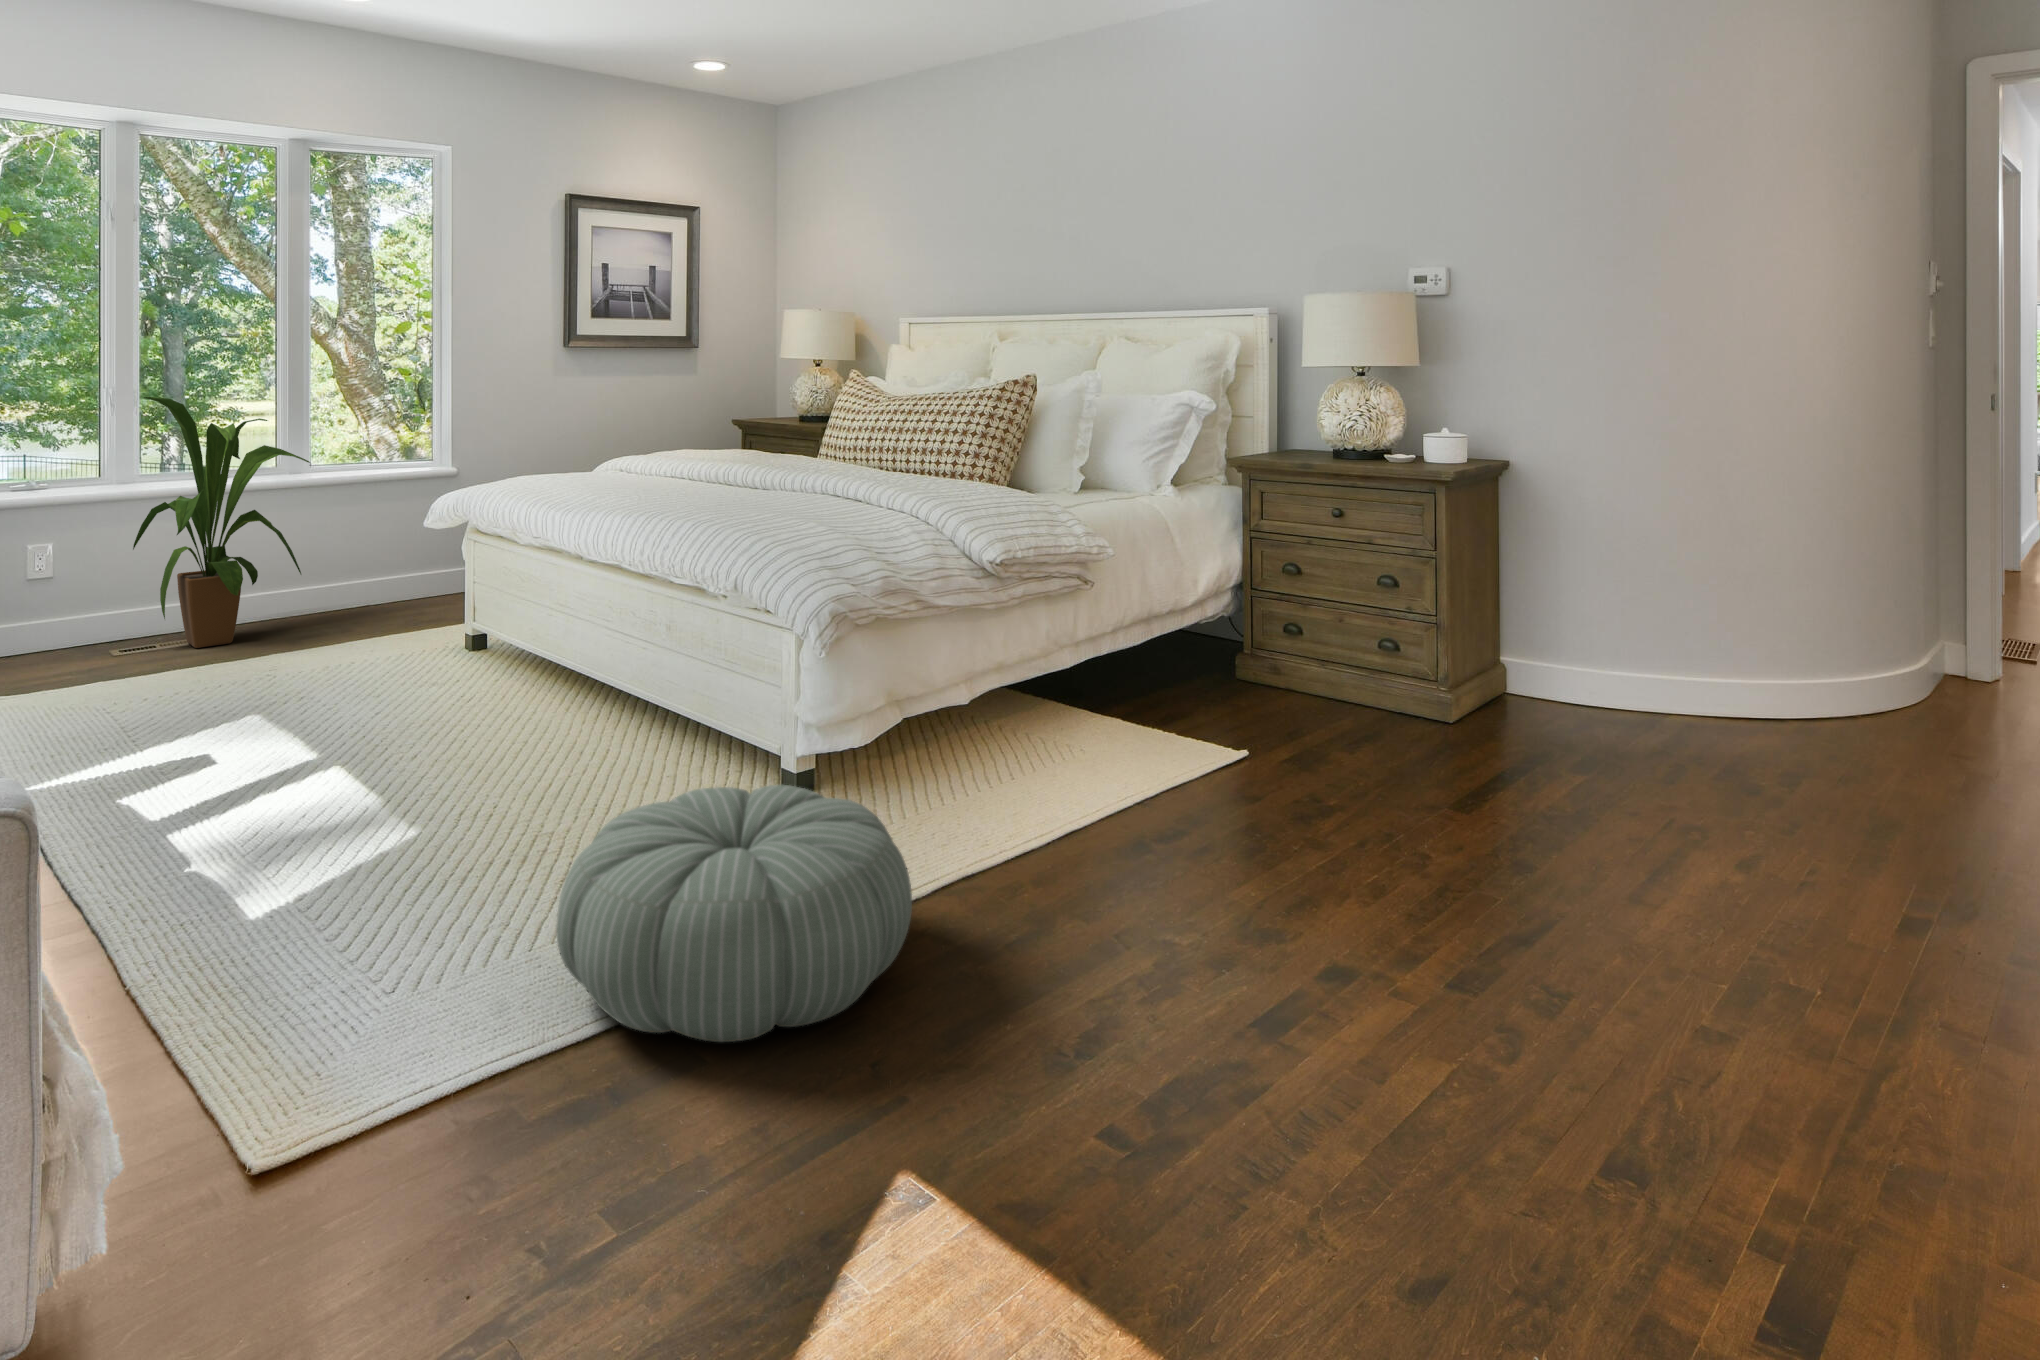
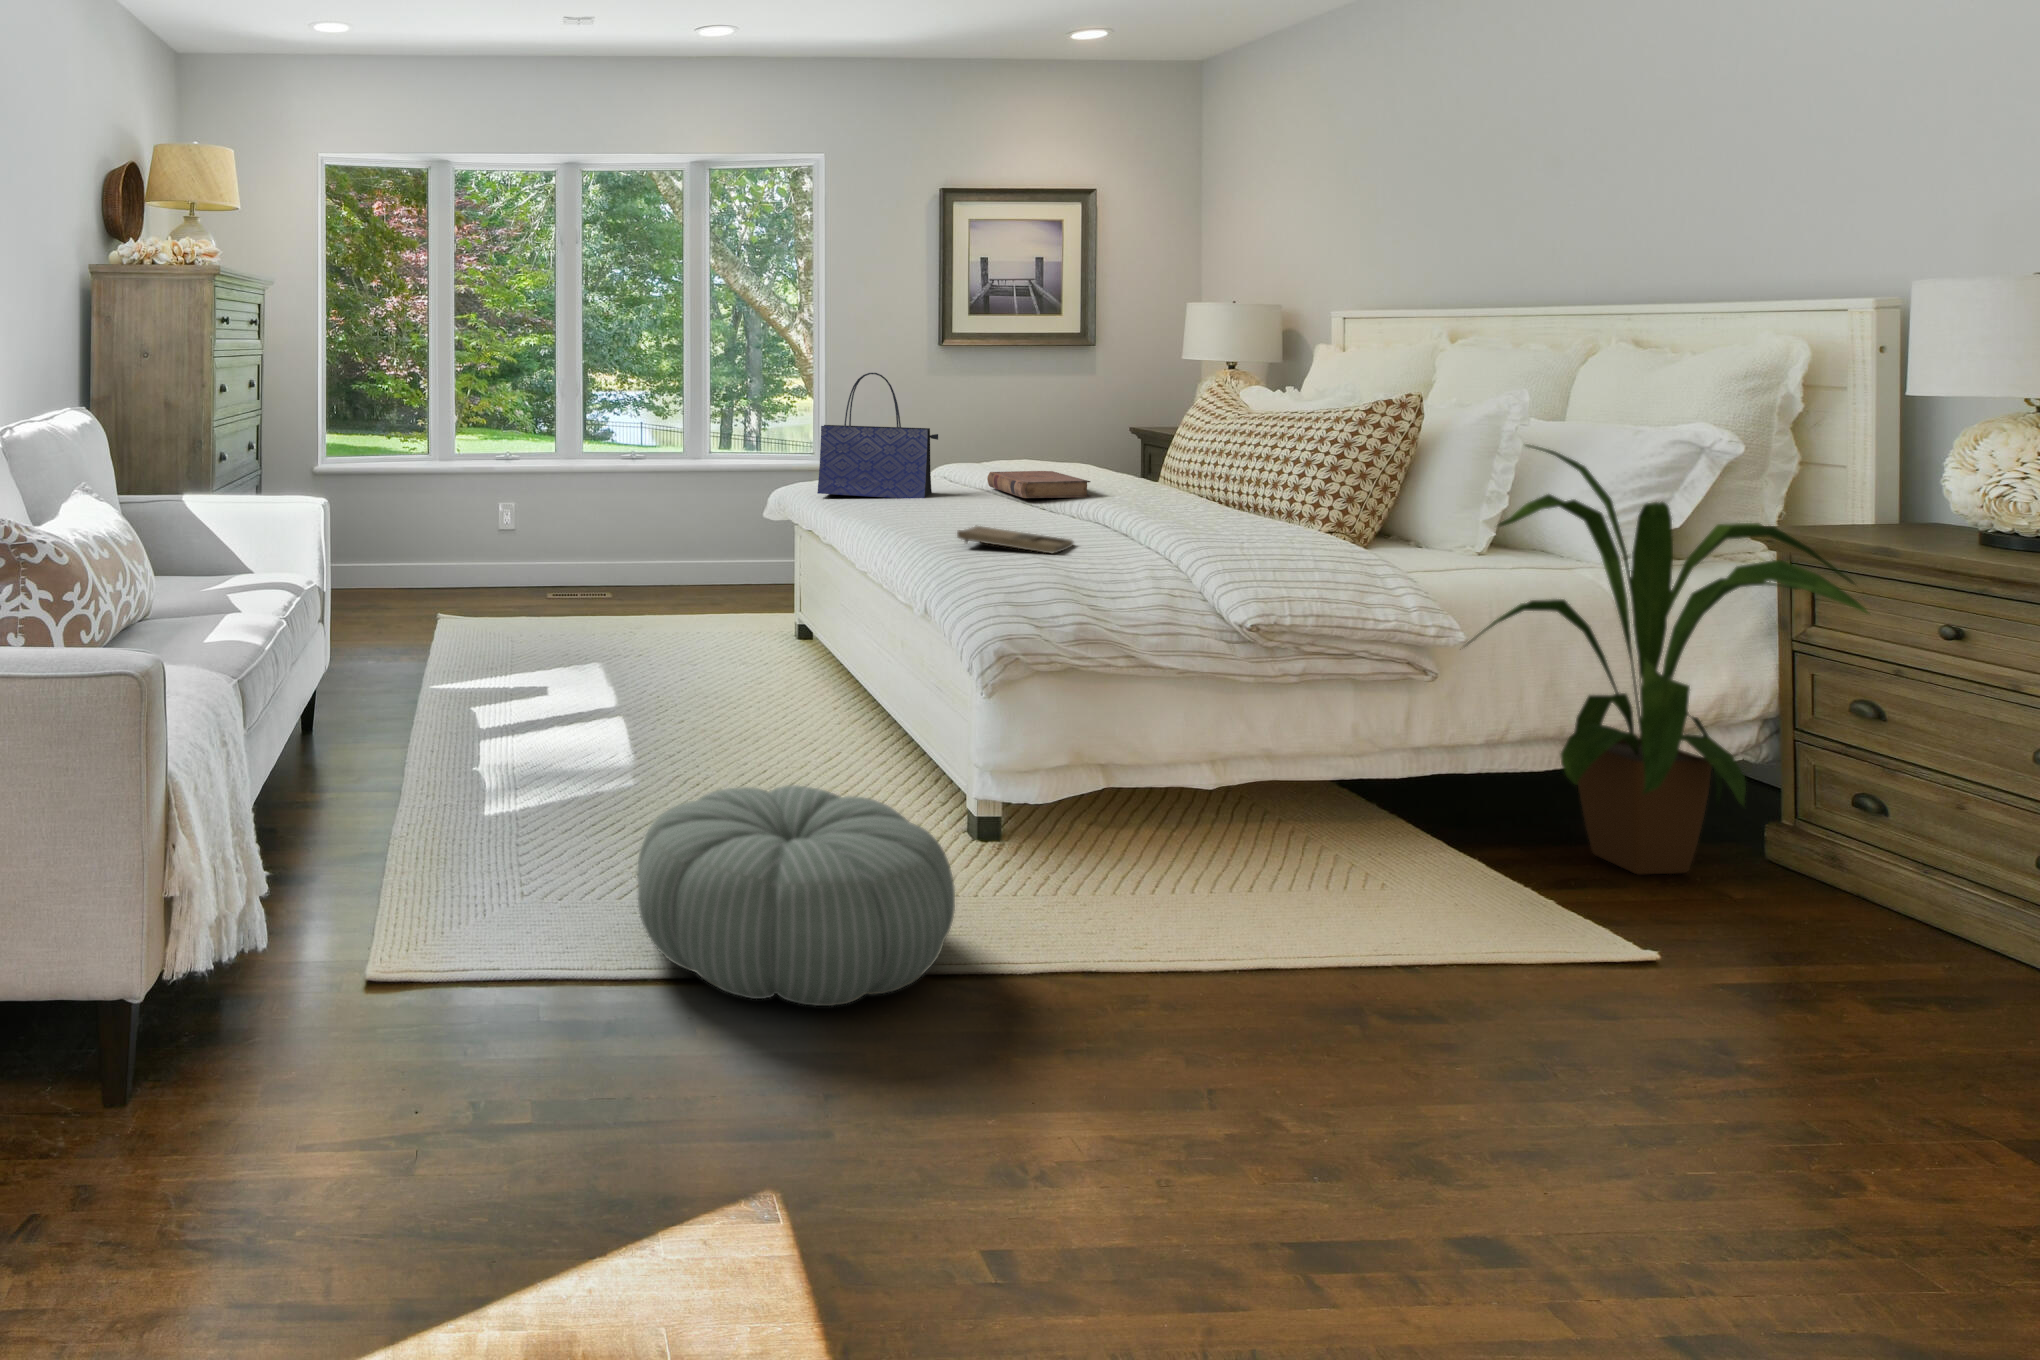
tote bag: none [529,362,653,489] -> present [817,373,938,498]
house plant: present [133,397,310,648] -> present [1466,445,1870,874]
book: none [695,452,797,477] -> present [987,471,1090,498]
tray: none [737,502,839,520] -> present [957,526,1073,553]

